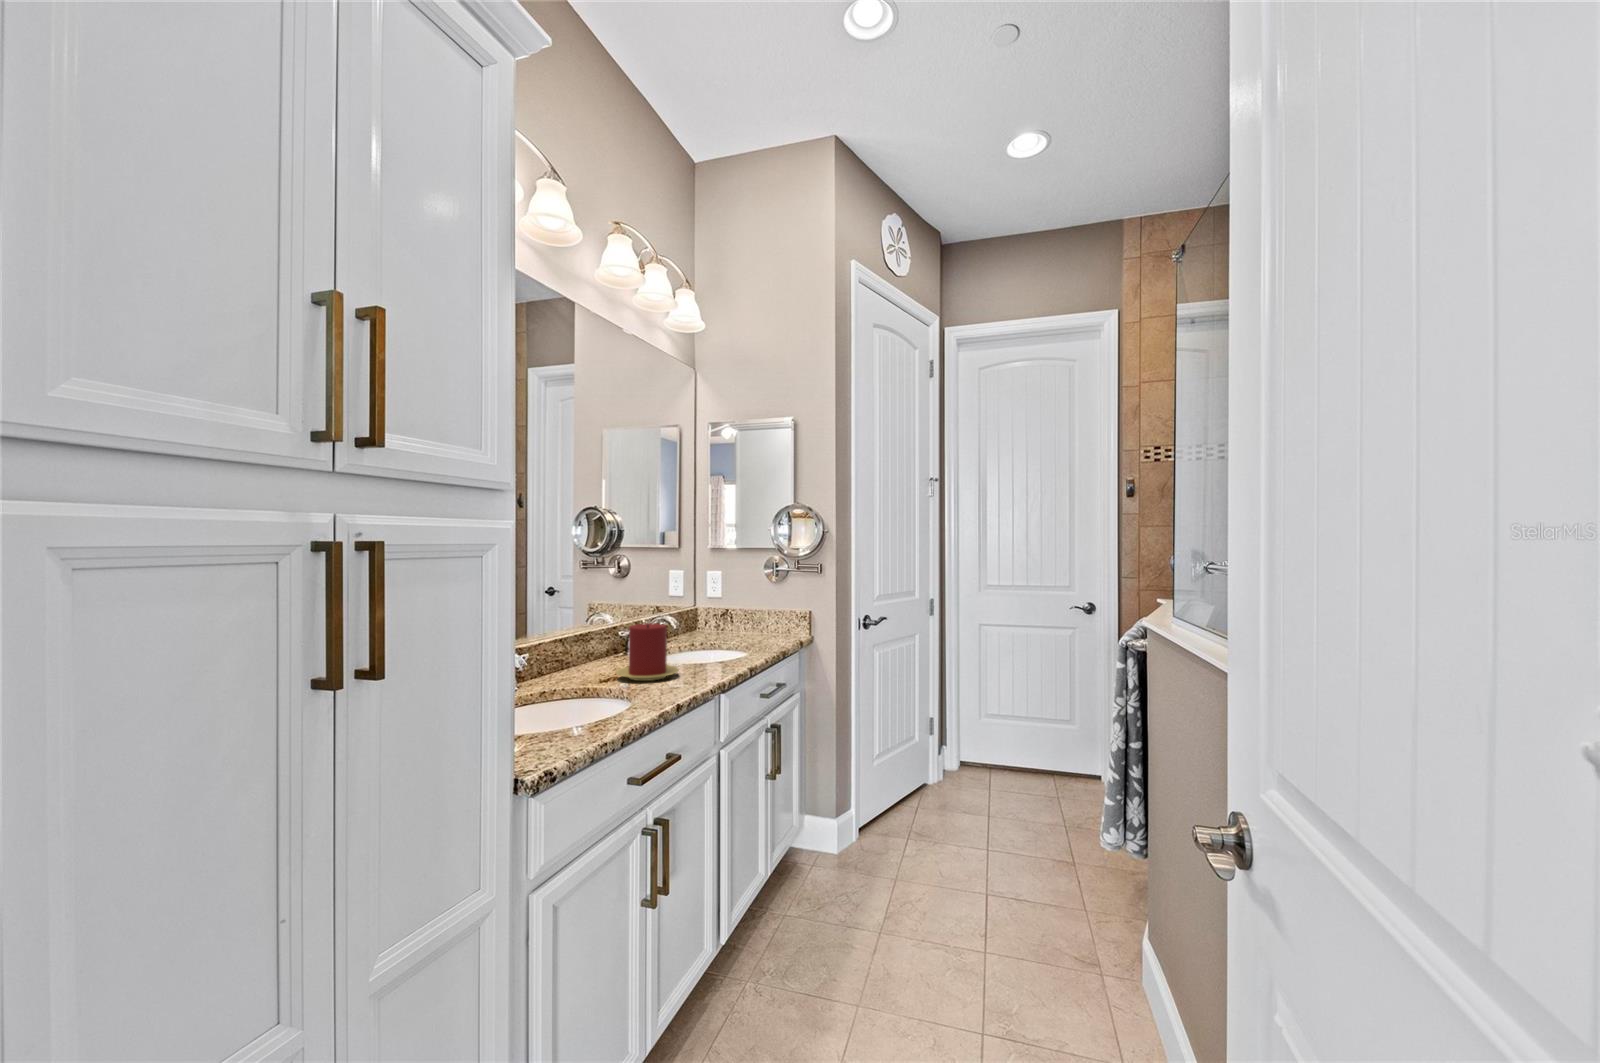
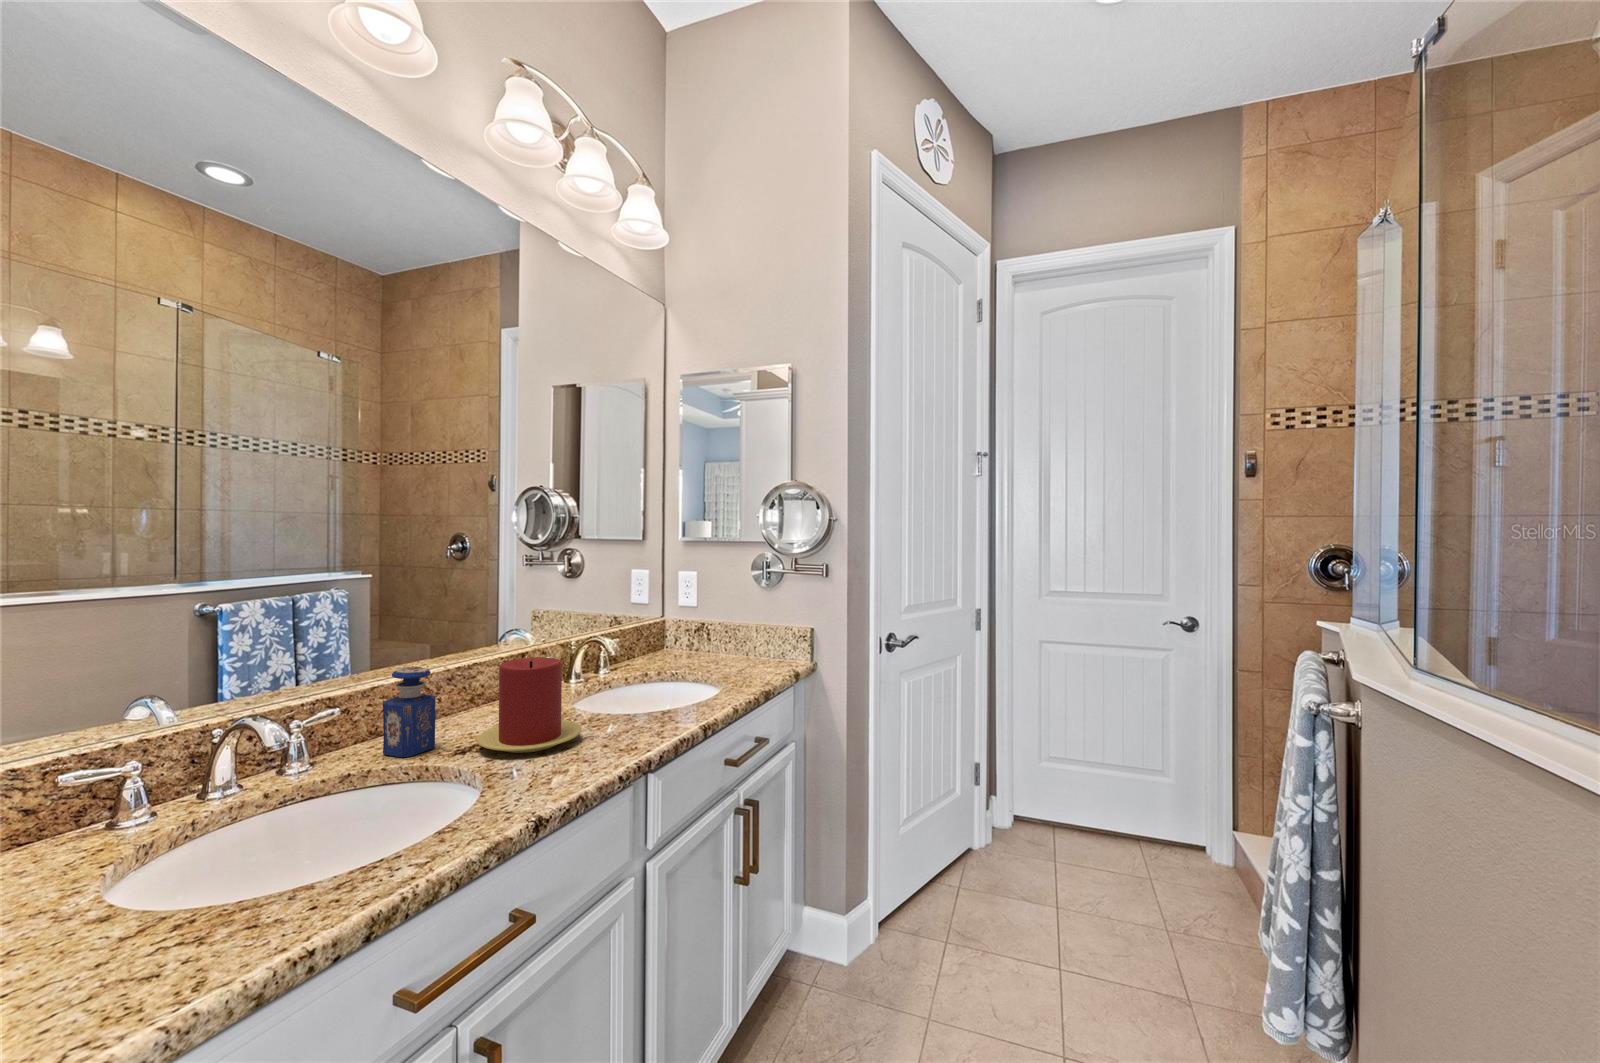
perfume bottle: none [557,629,588,684] -> present [382,667,436,757]

